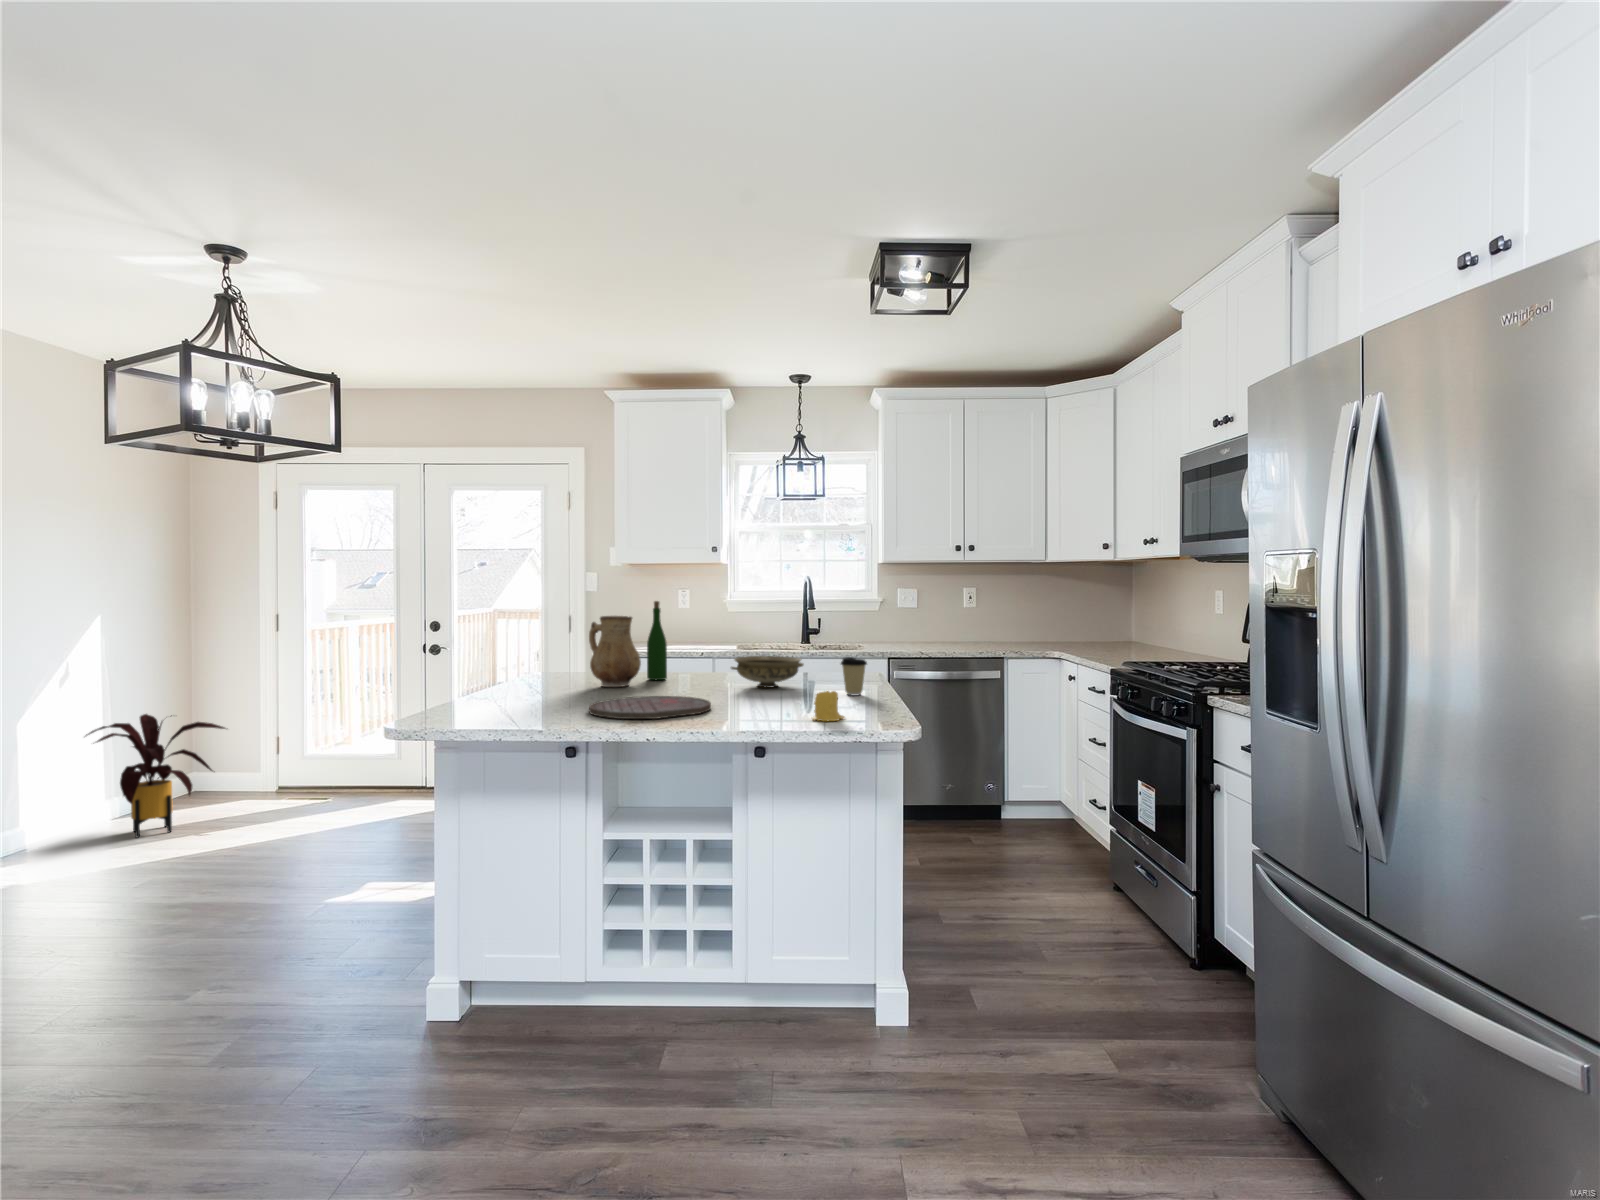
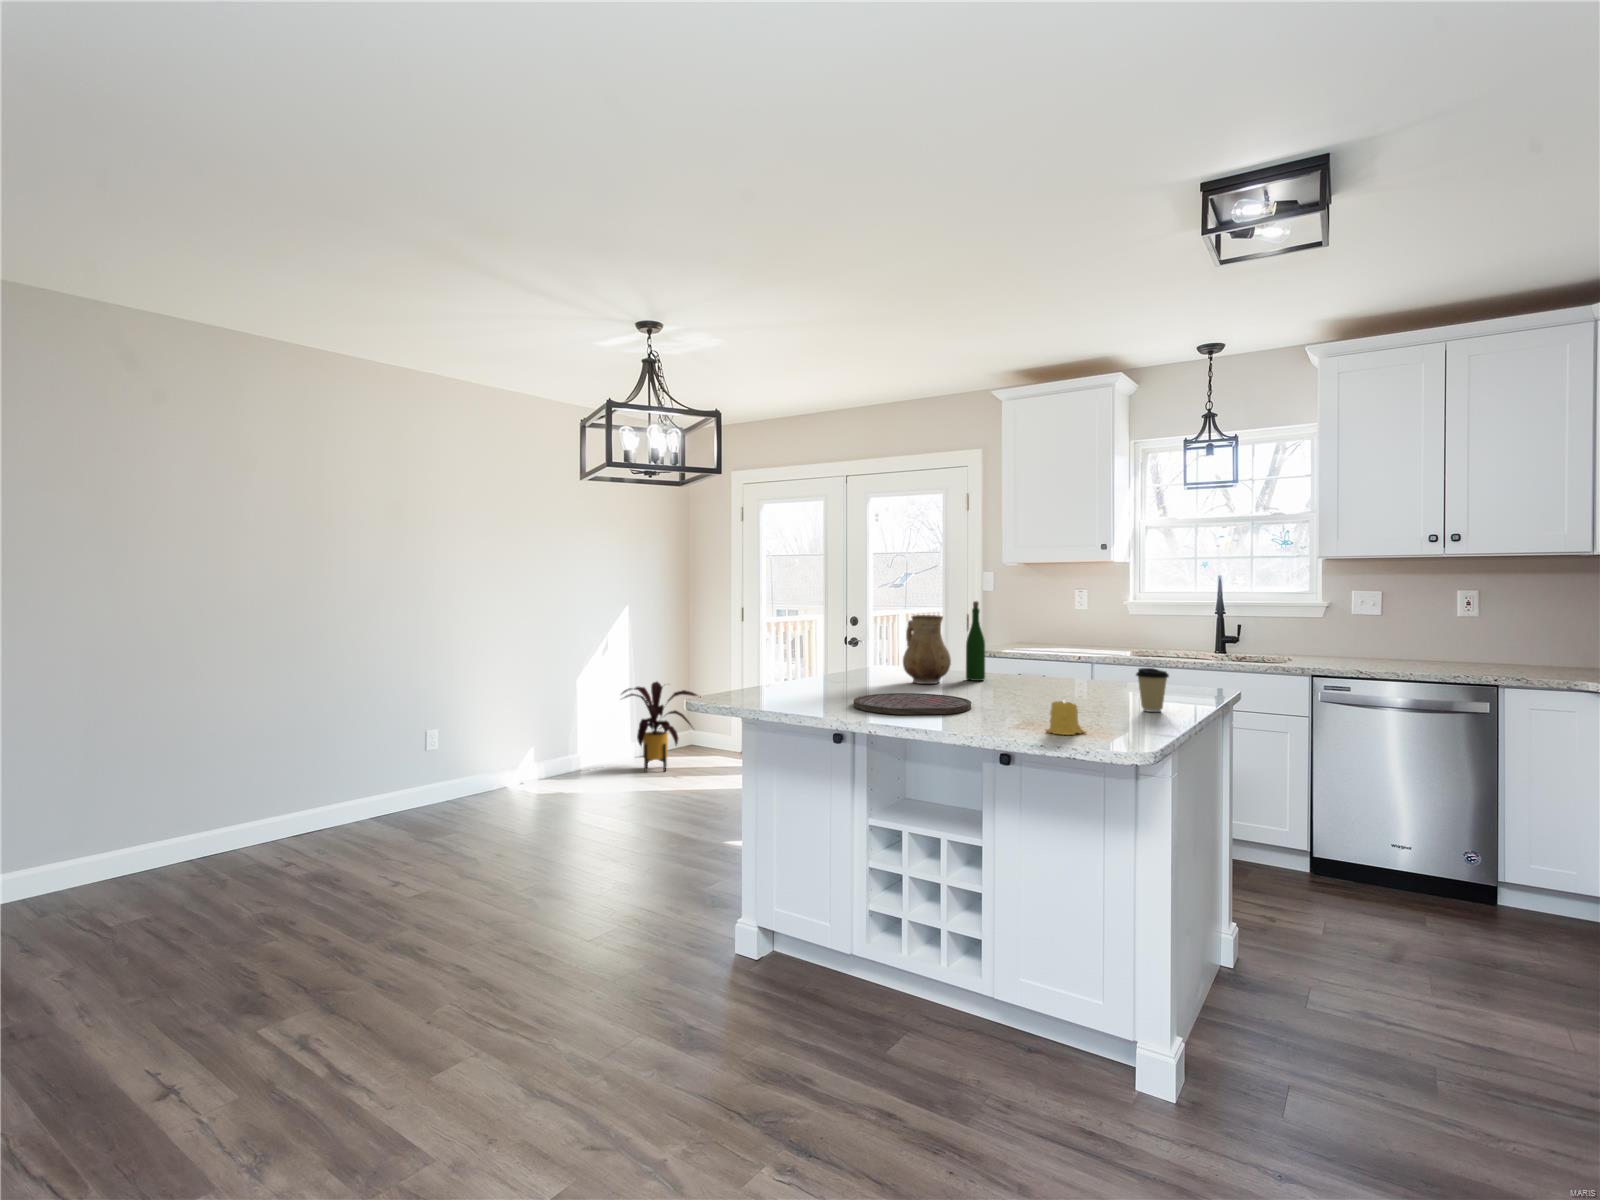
ceramic bowl: present [731,656,804,688] -> none [1027,661,1119,696]

